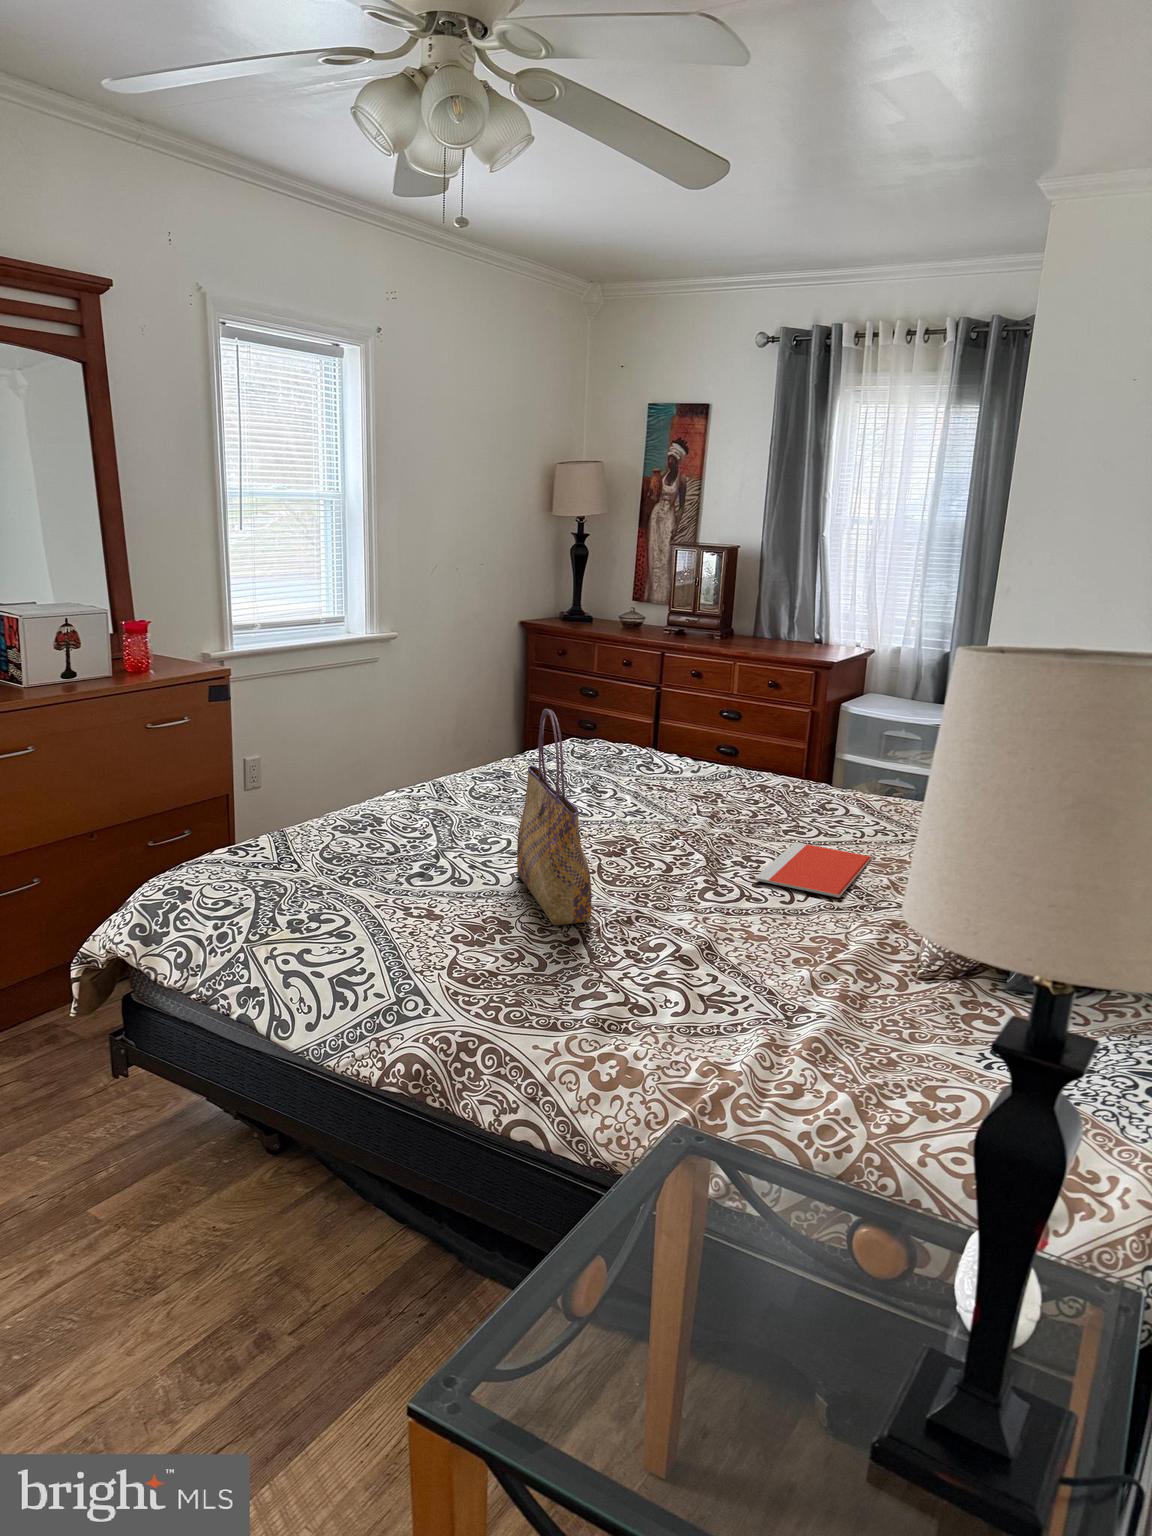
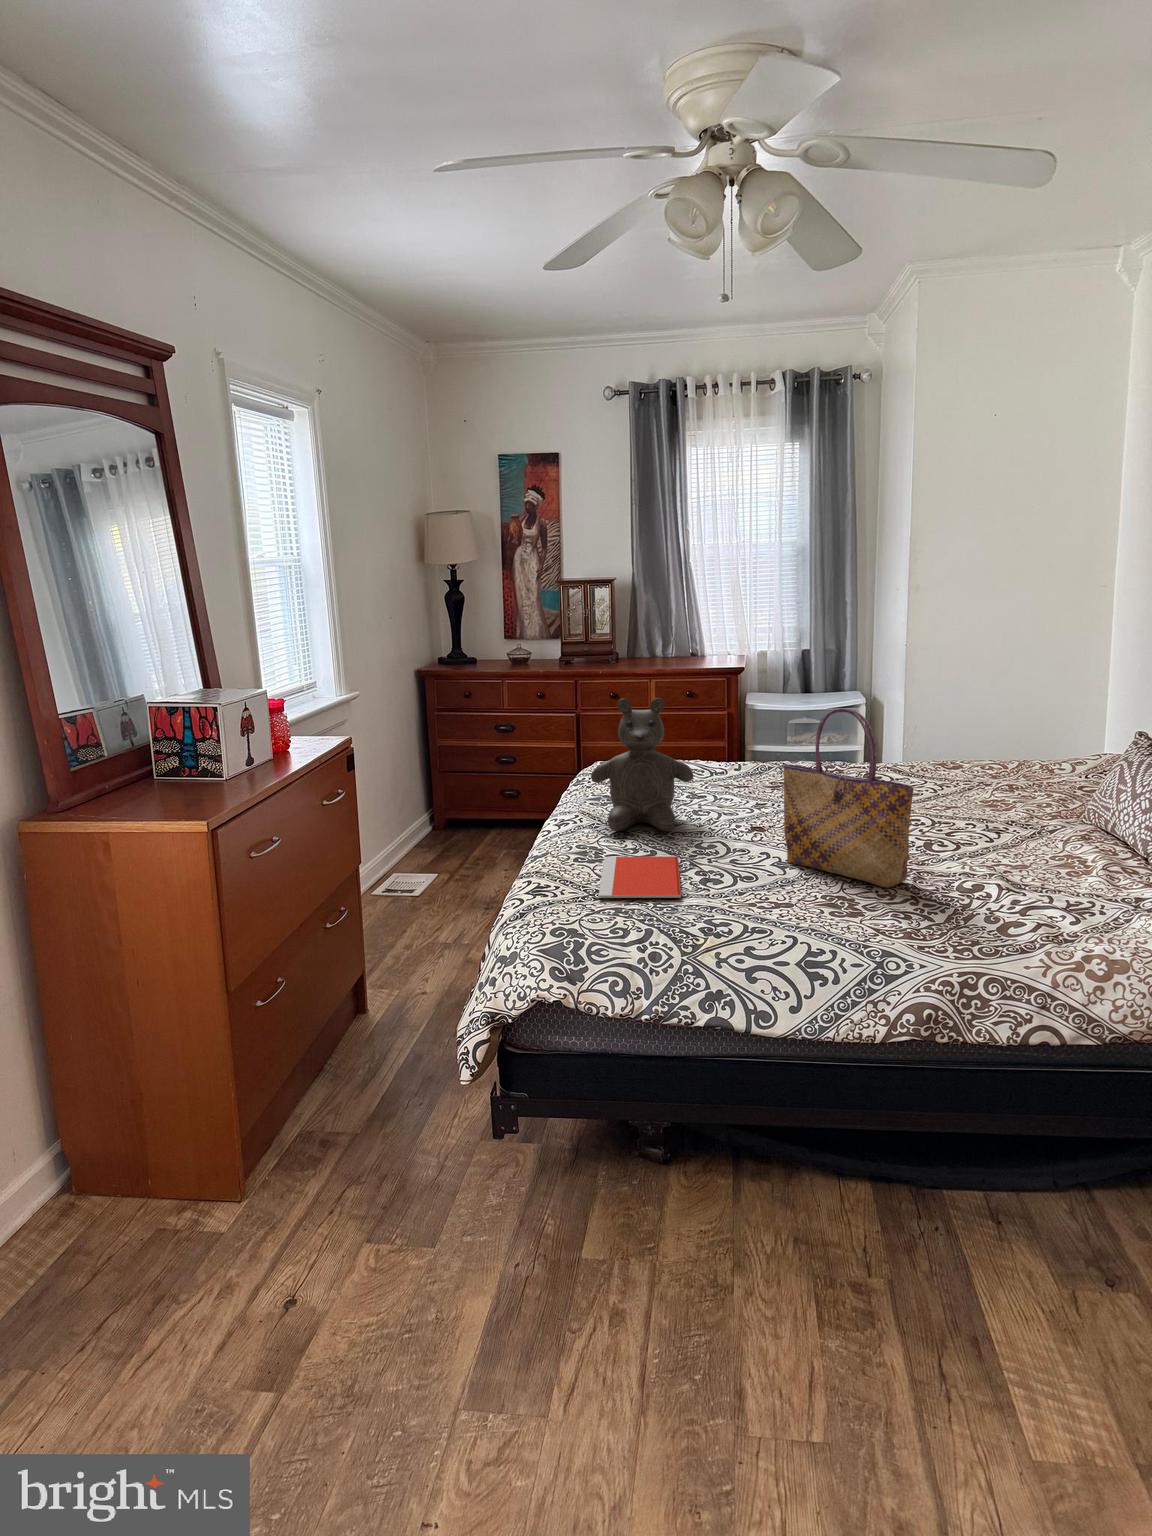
teddy bear: none [415,670,526,819] -> present [591,698,693,831]
notebook: present [755,842,872,897] -> present [599,856,681,898]

